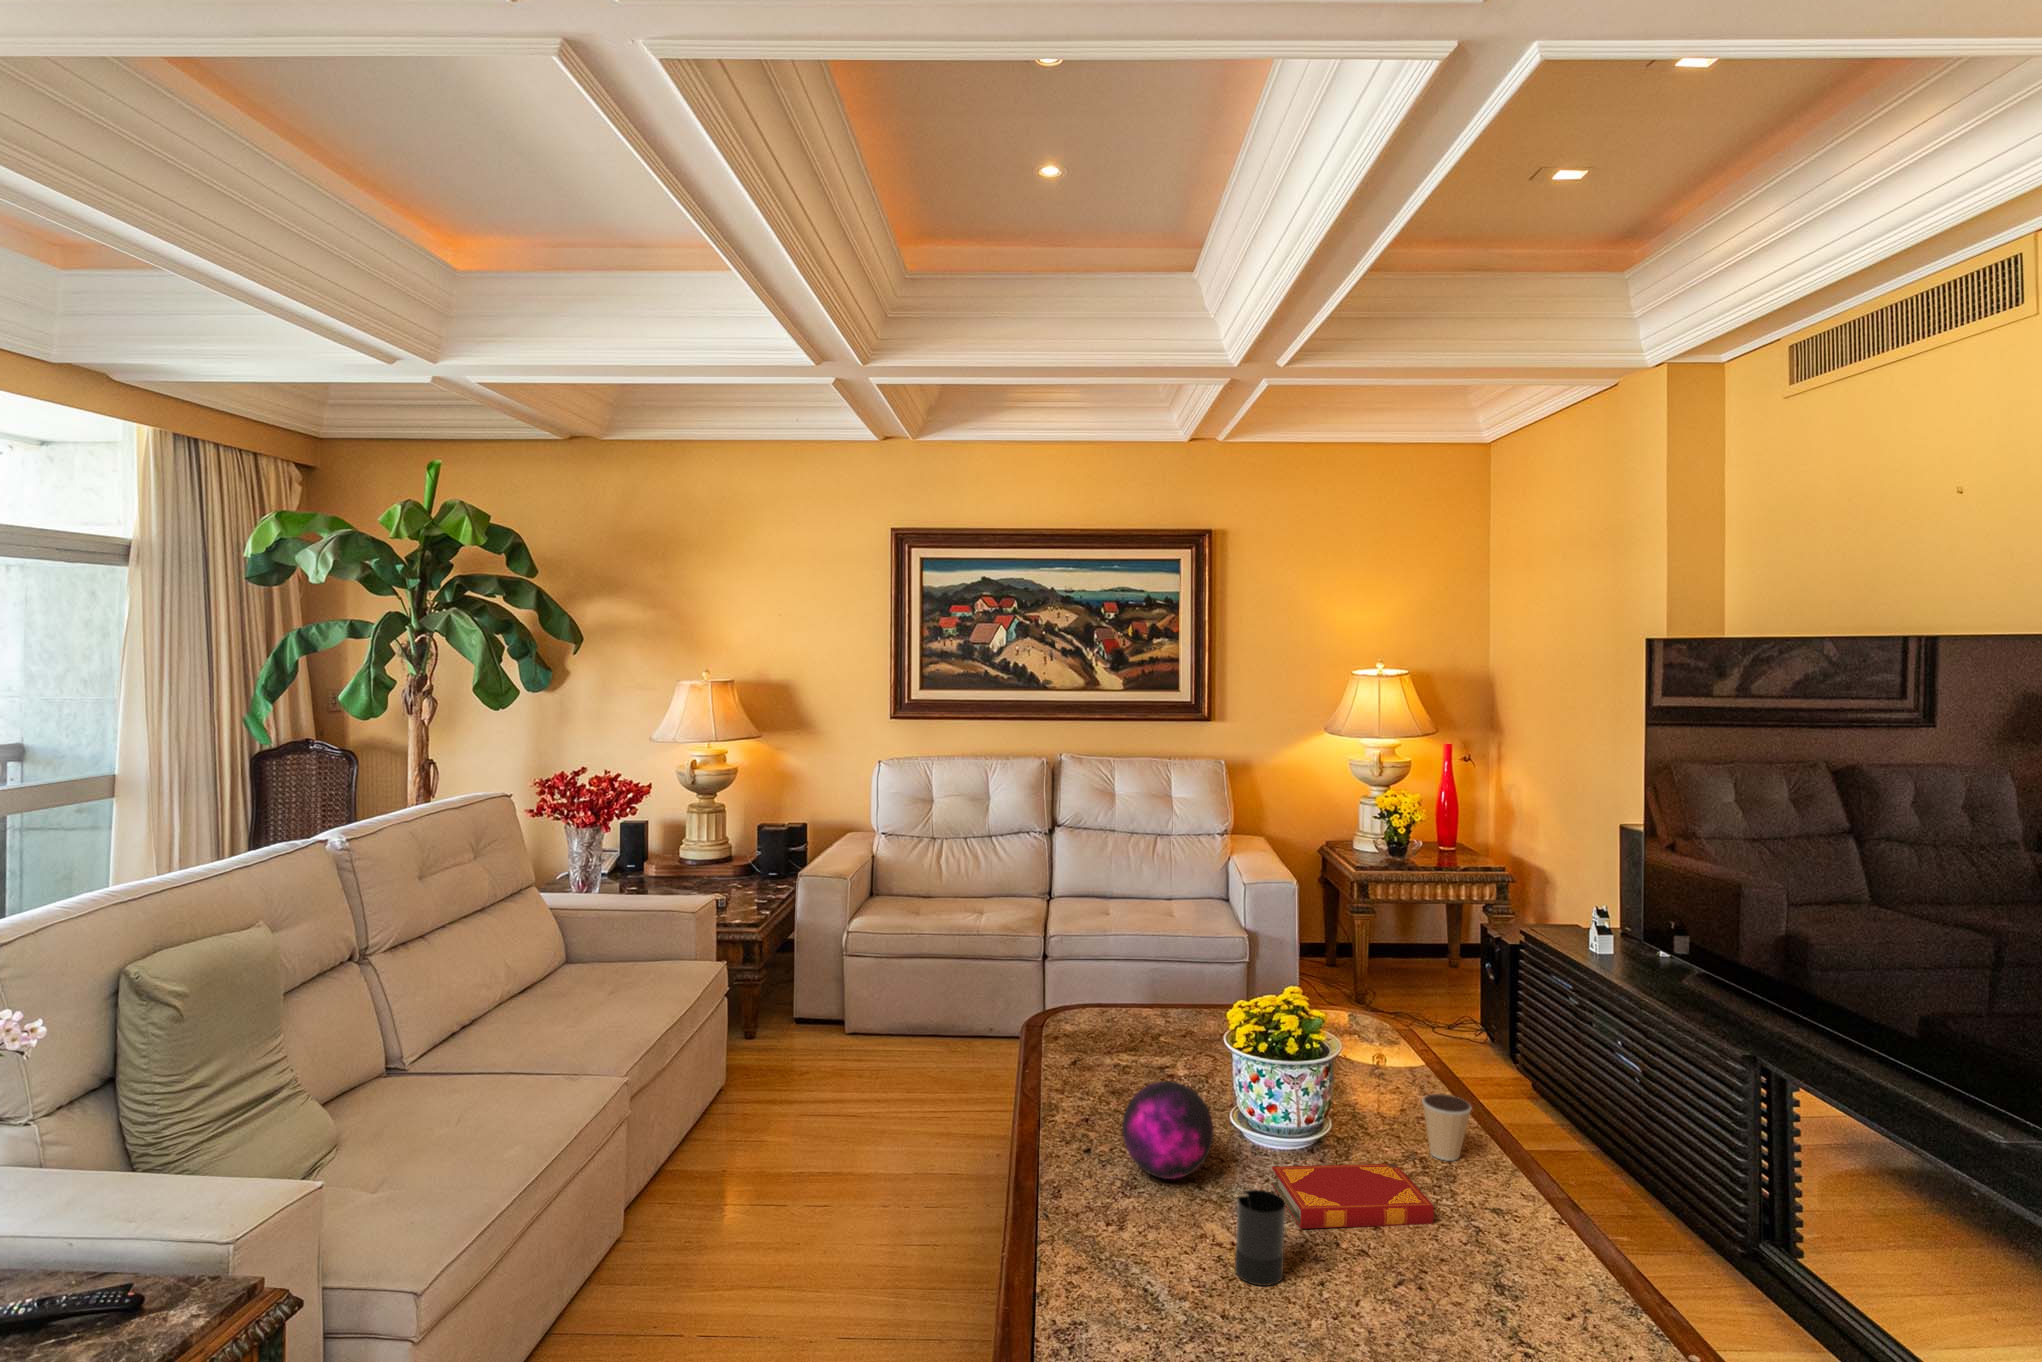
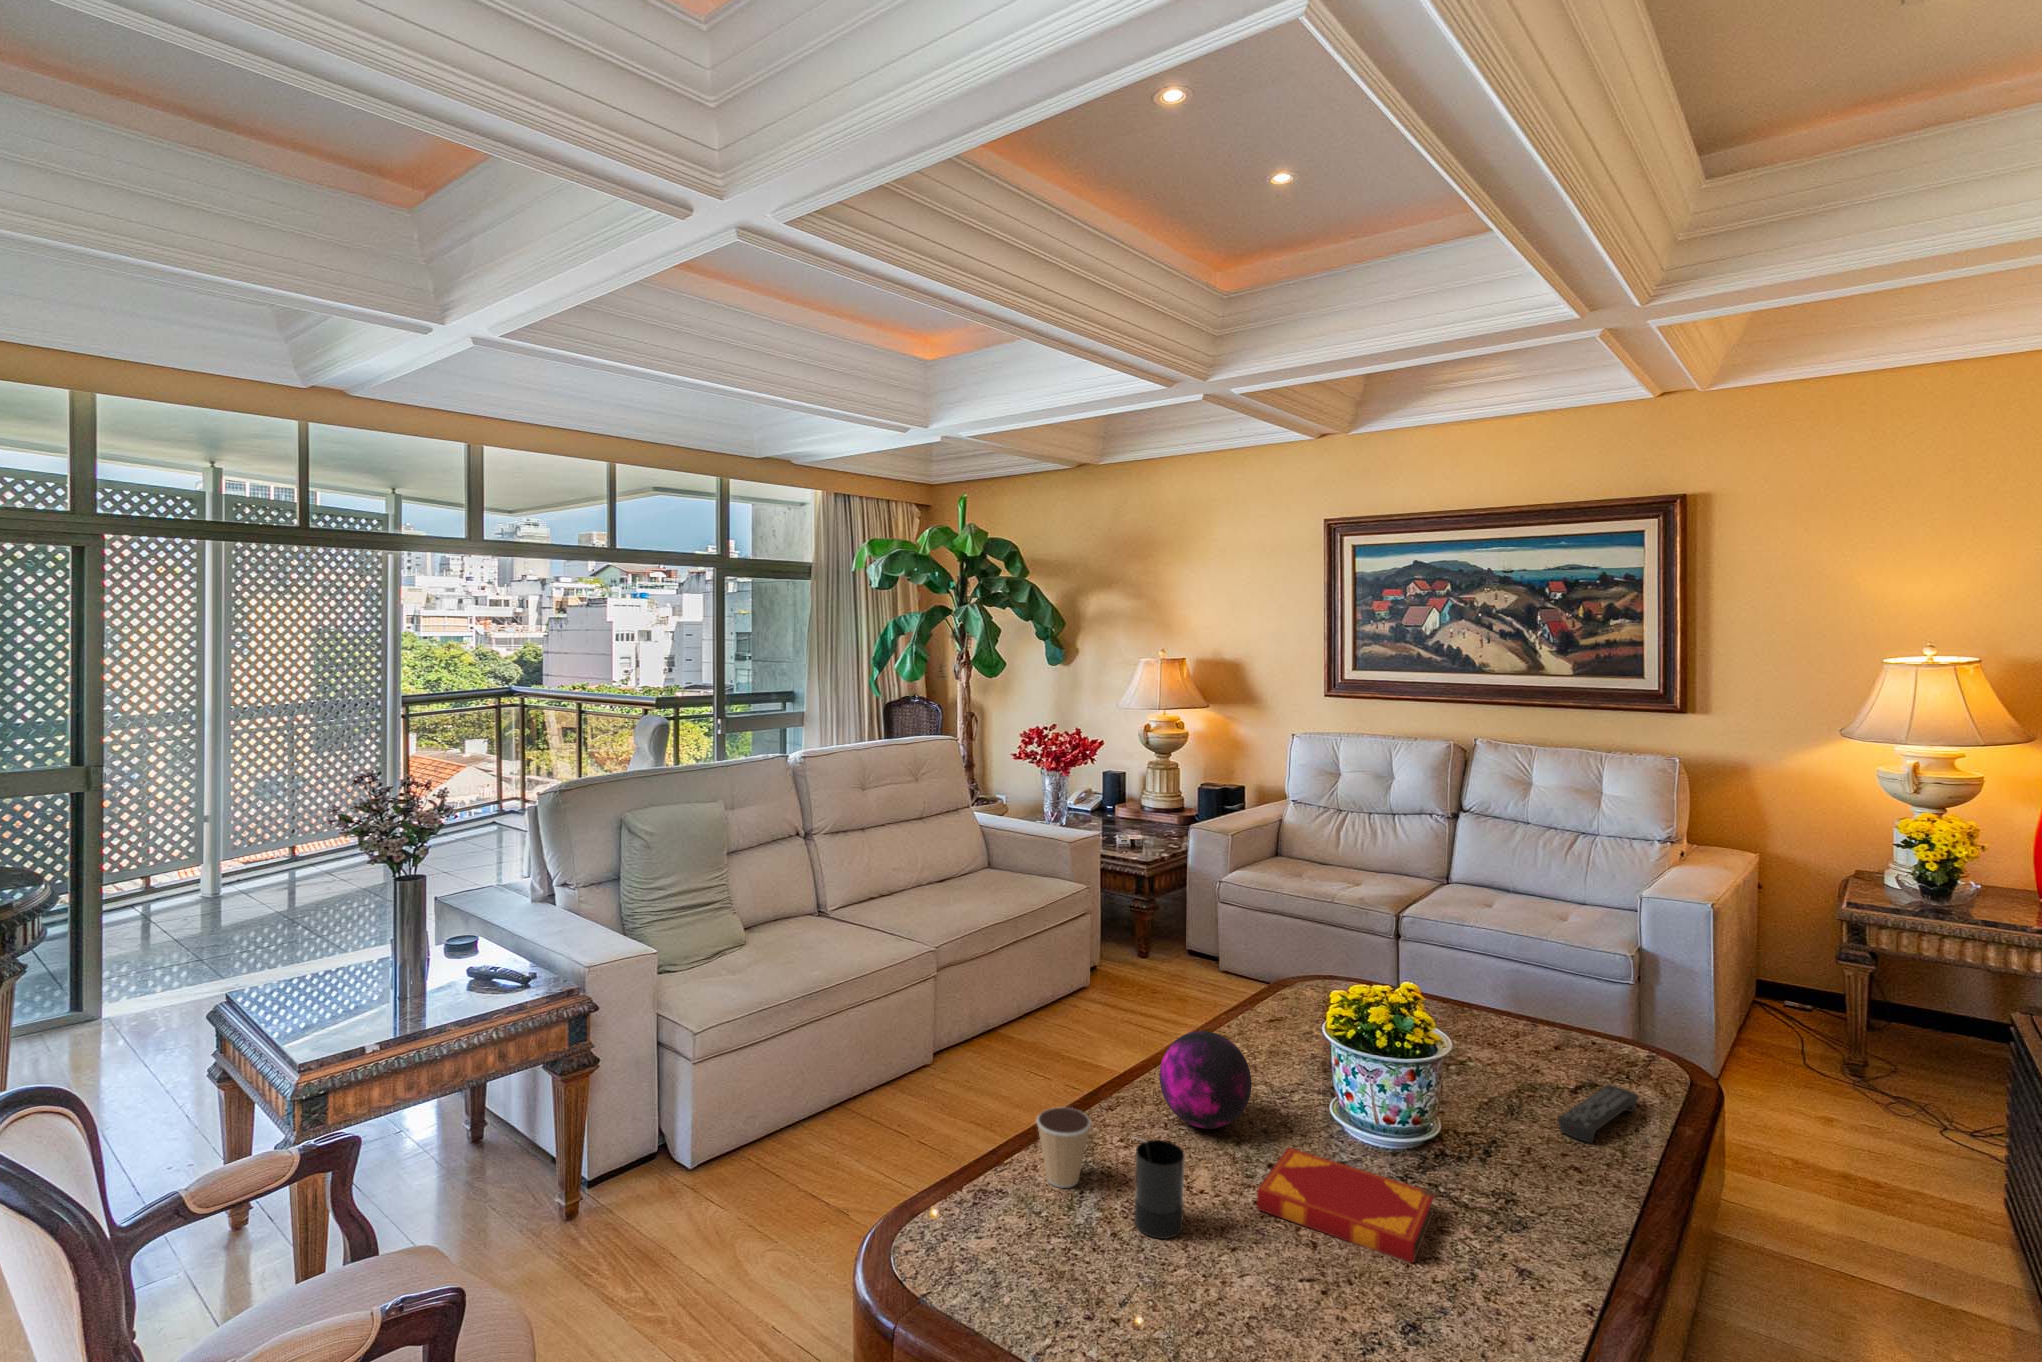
remote control: none [1370,1044,1404,1094] -> present [1558,1085,1638,1143]
coffee cup: present [1422,1094,1472,1161] -> present [1037,1107,1091,1188]

